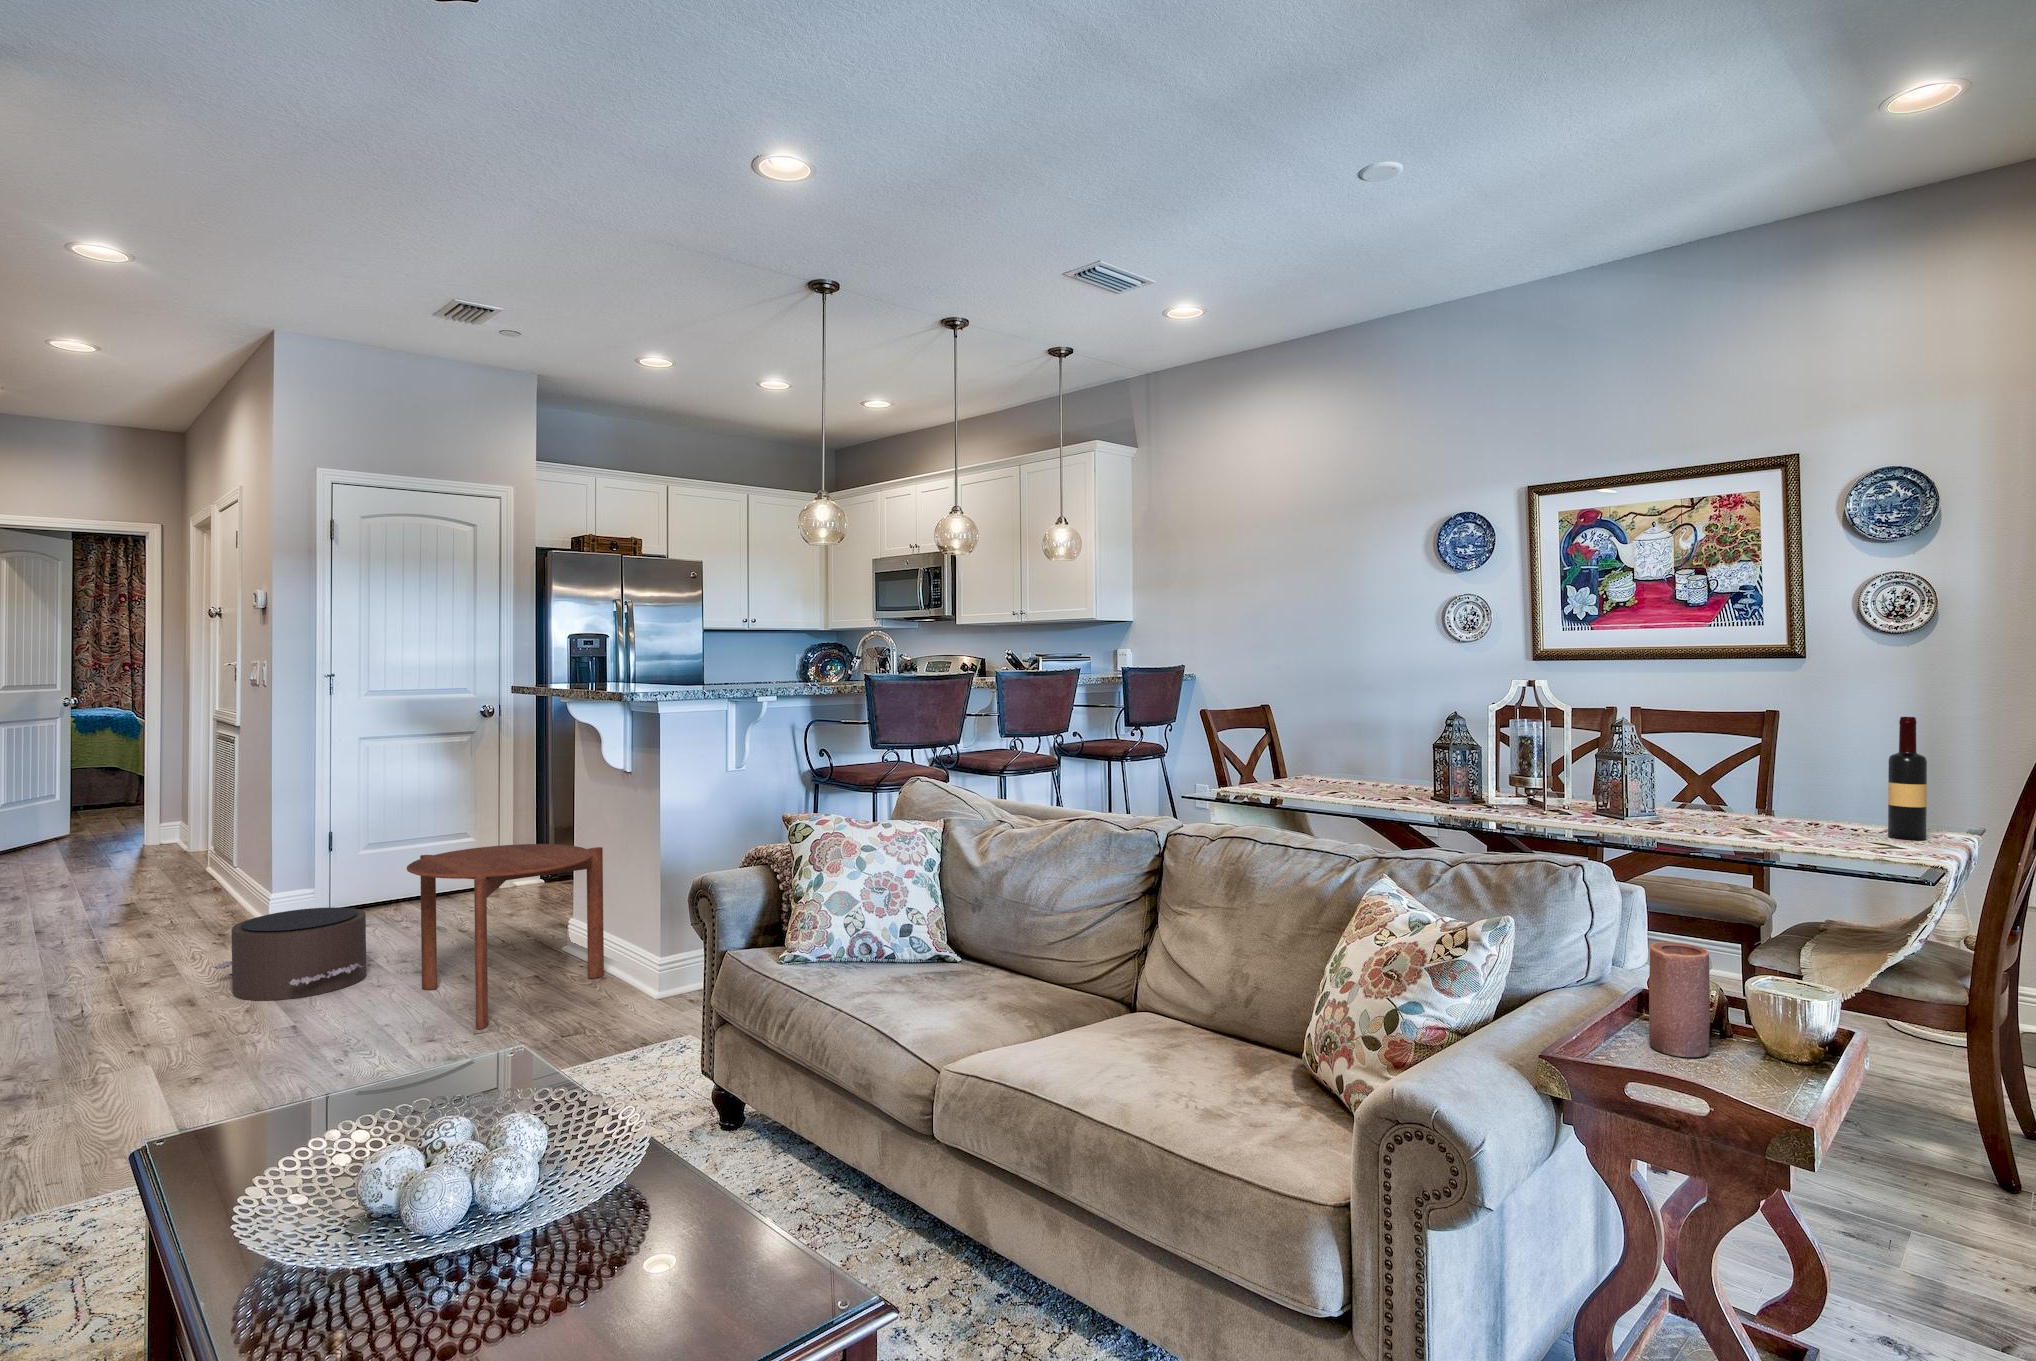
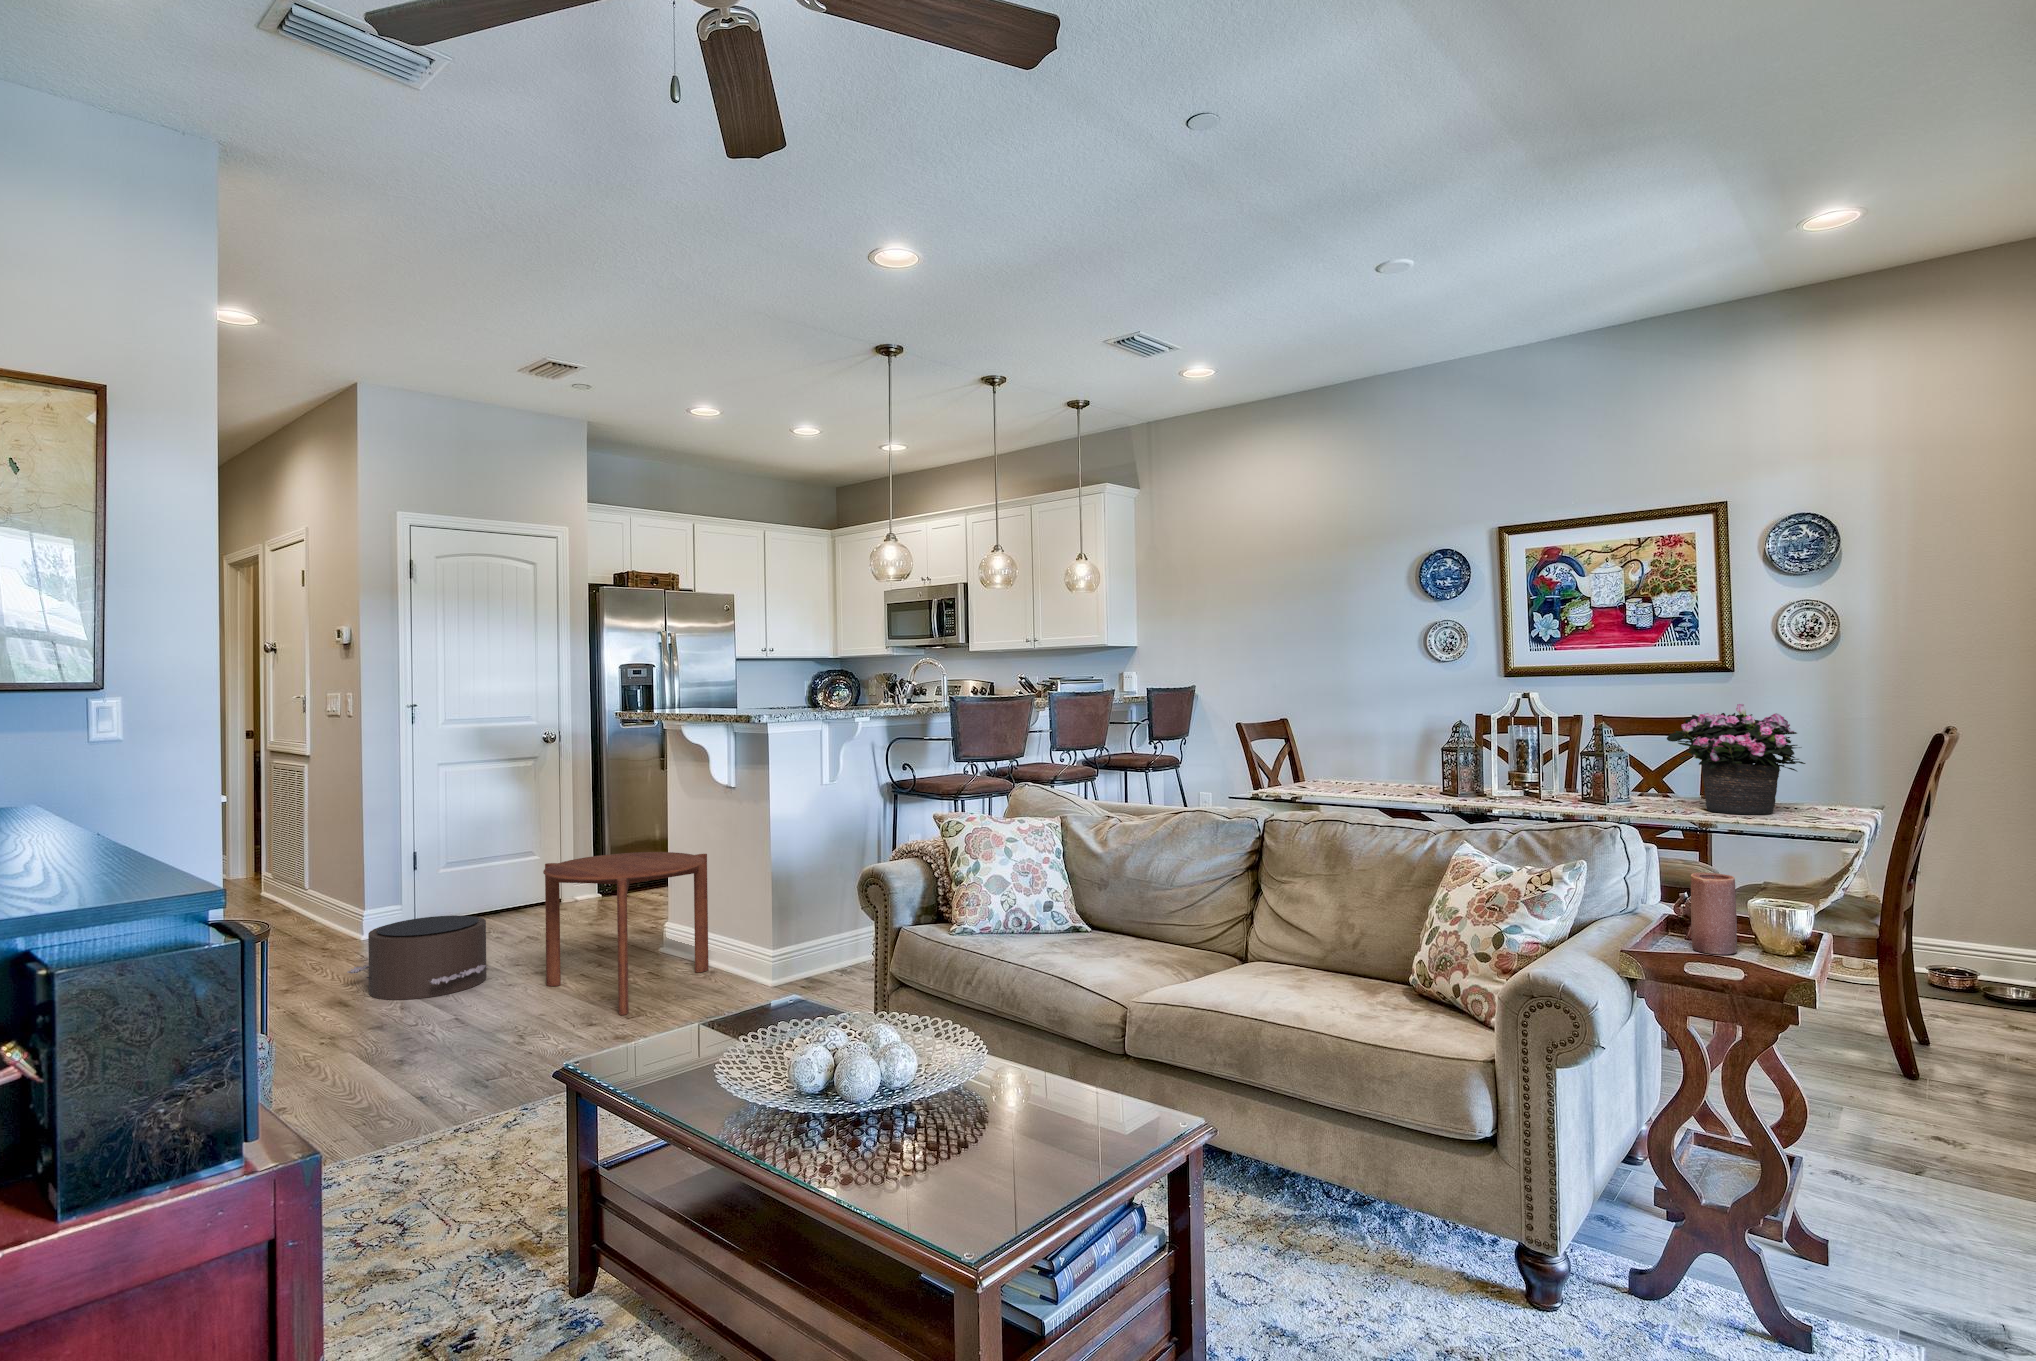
potted flower: none [1692,703,1868,842] -> present [1667,704,1805,815]
wine bottle: present [1888,717,1927,840] -> none [1818,714,1849,811]

